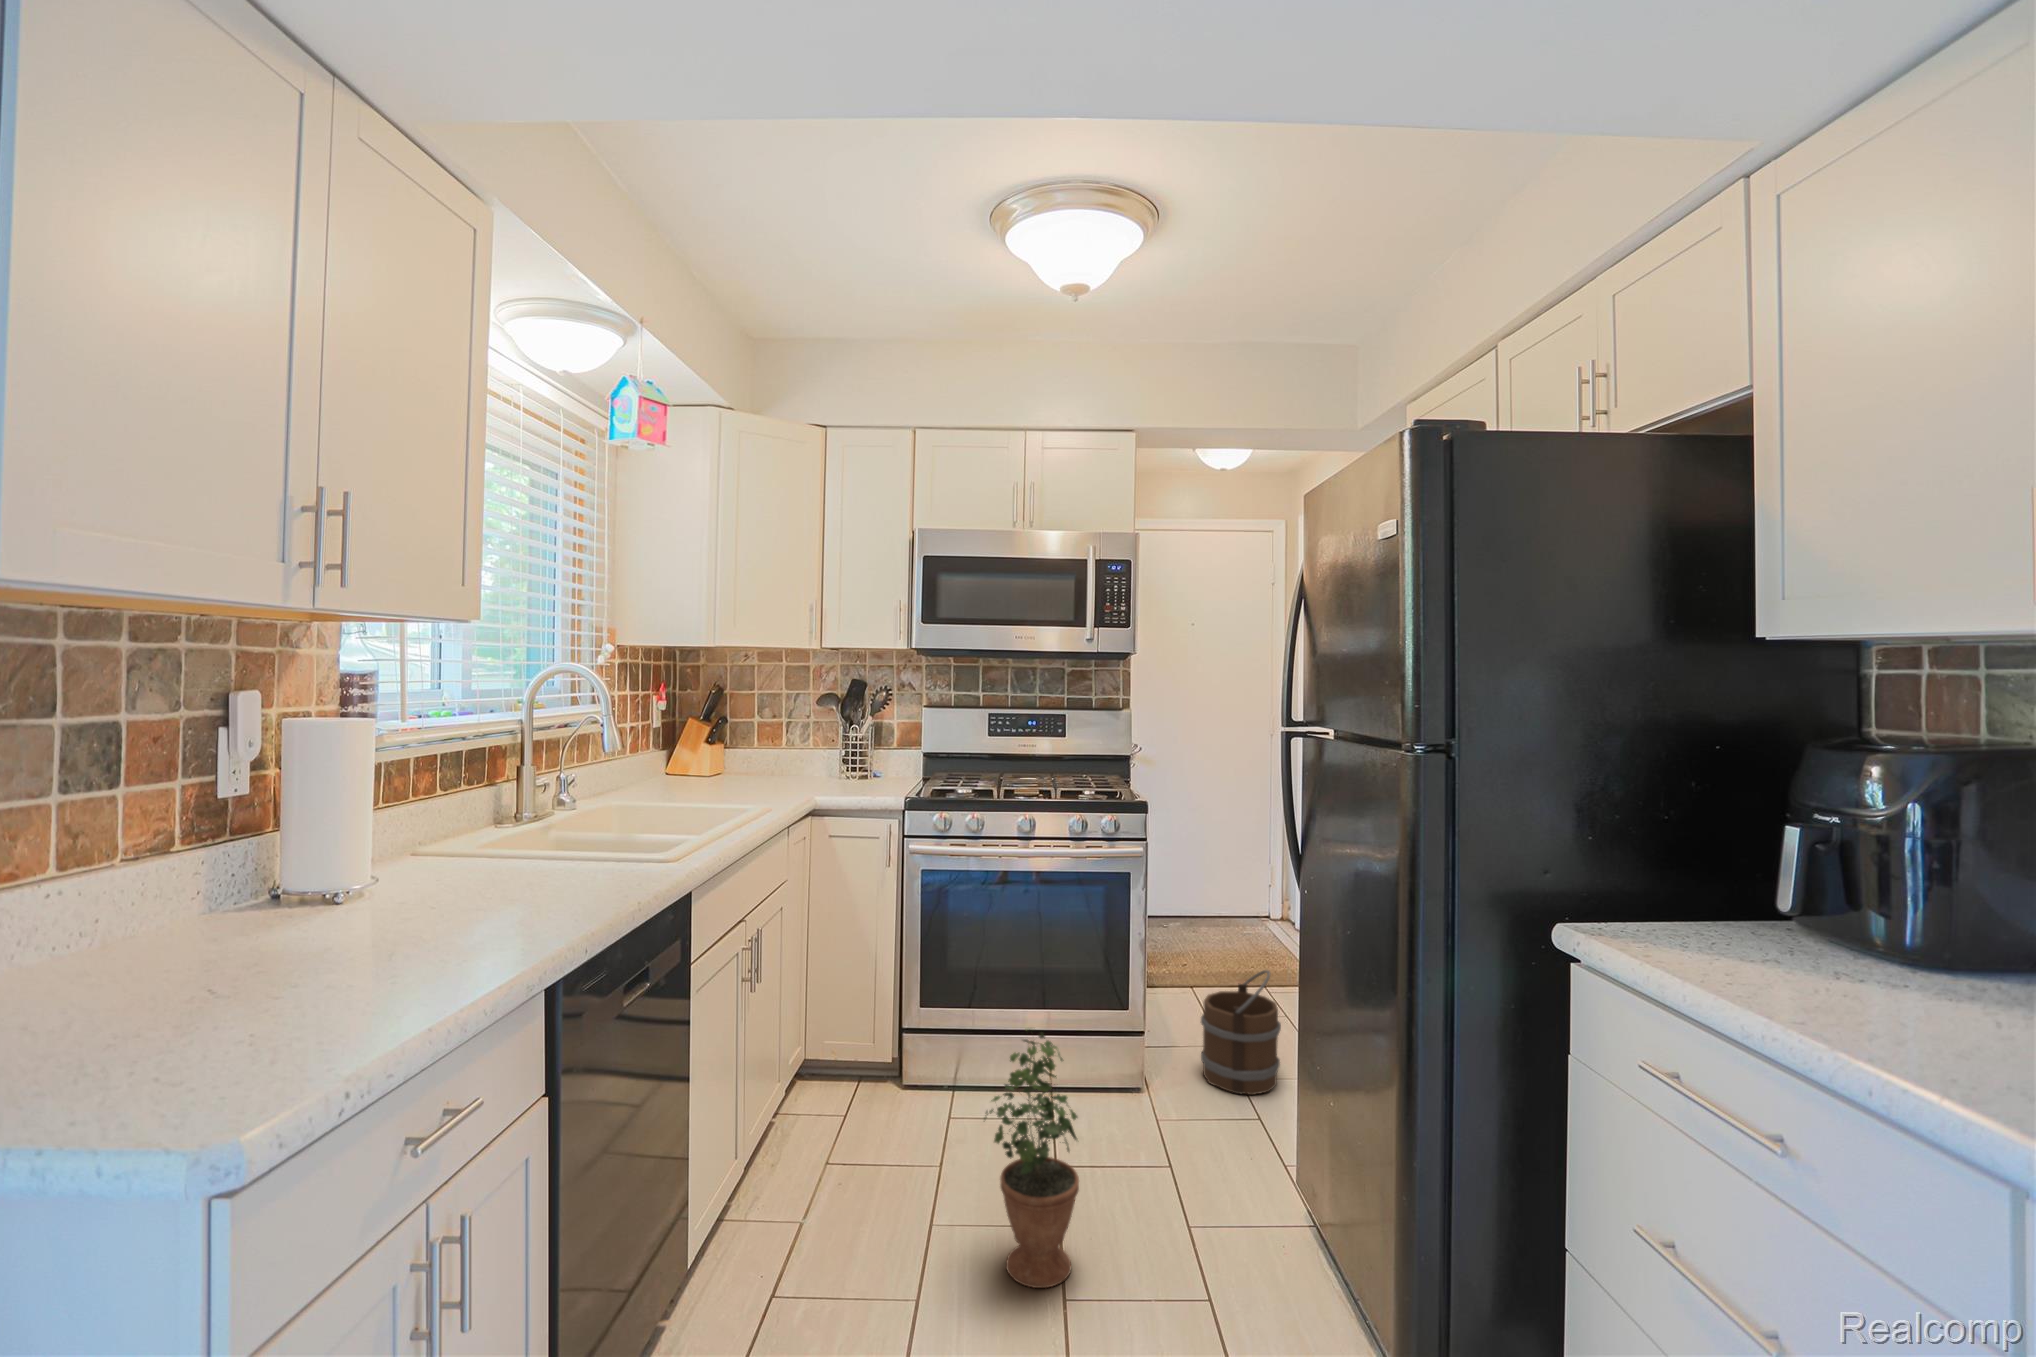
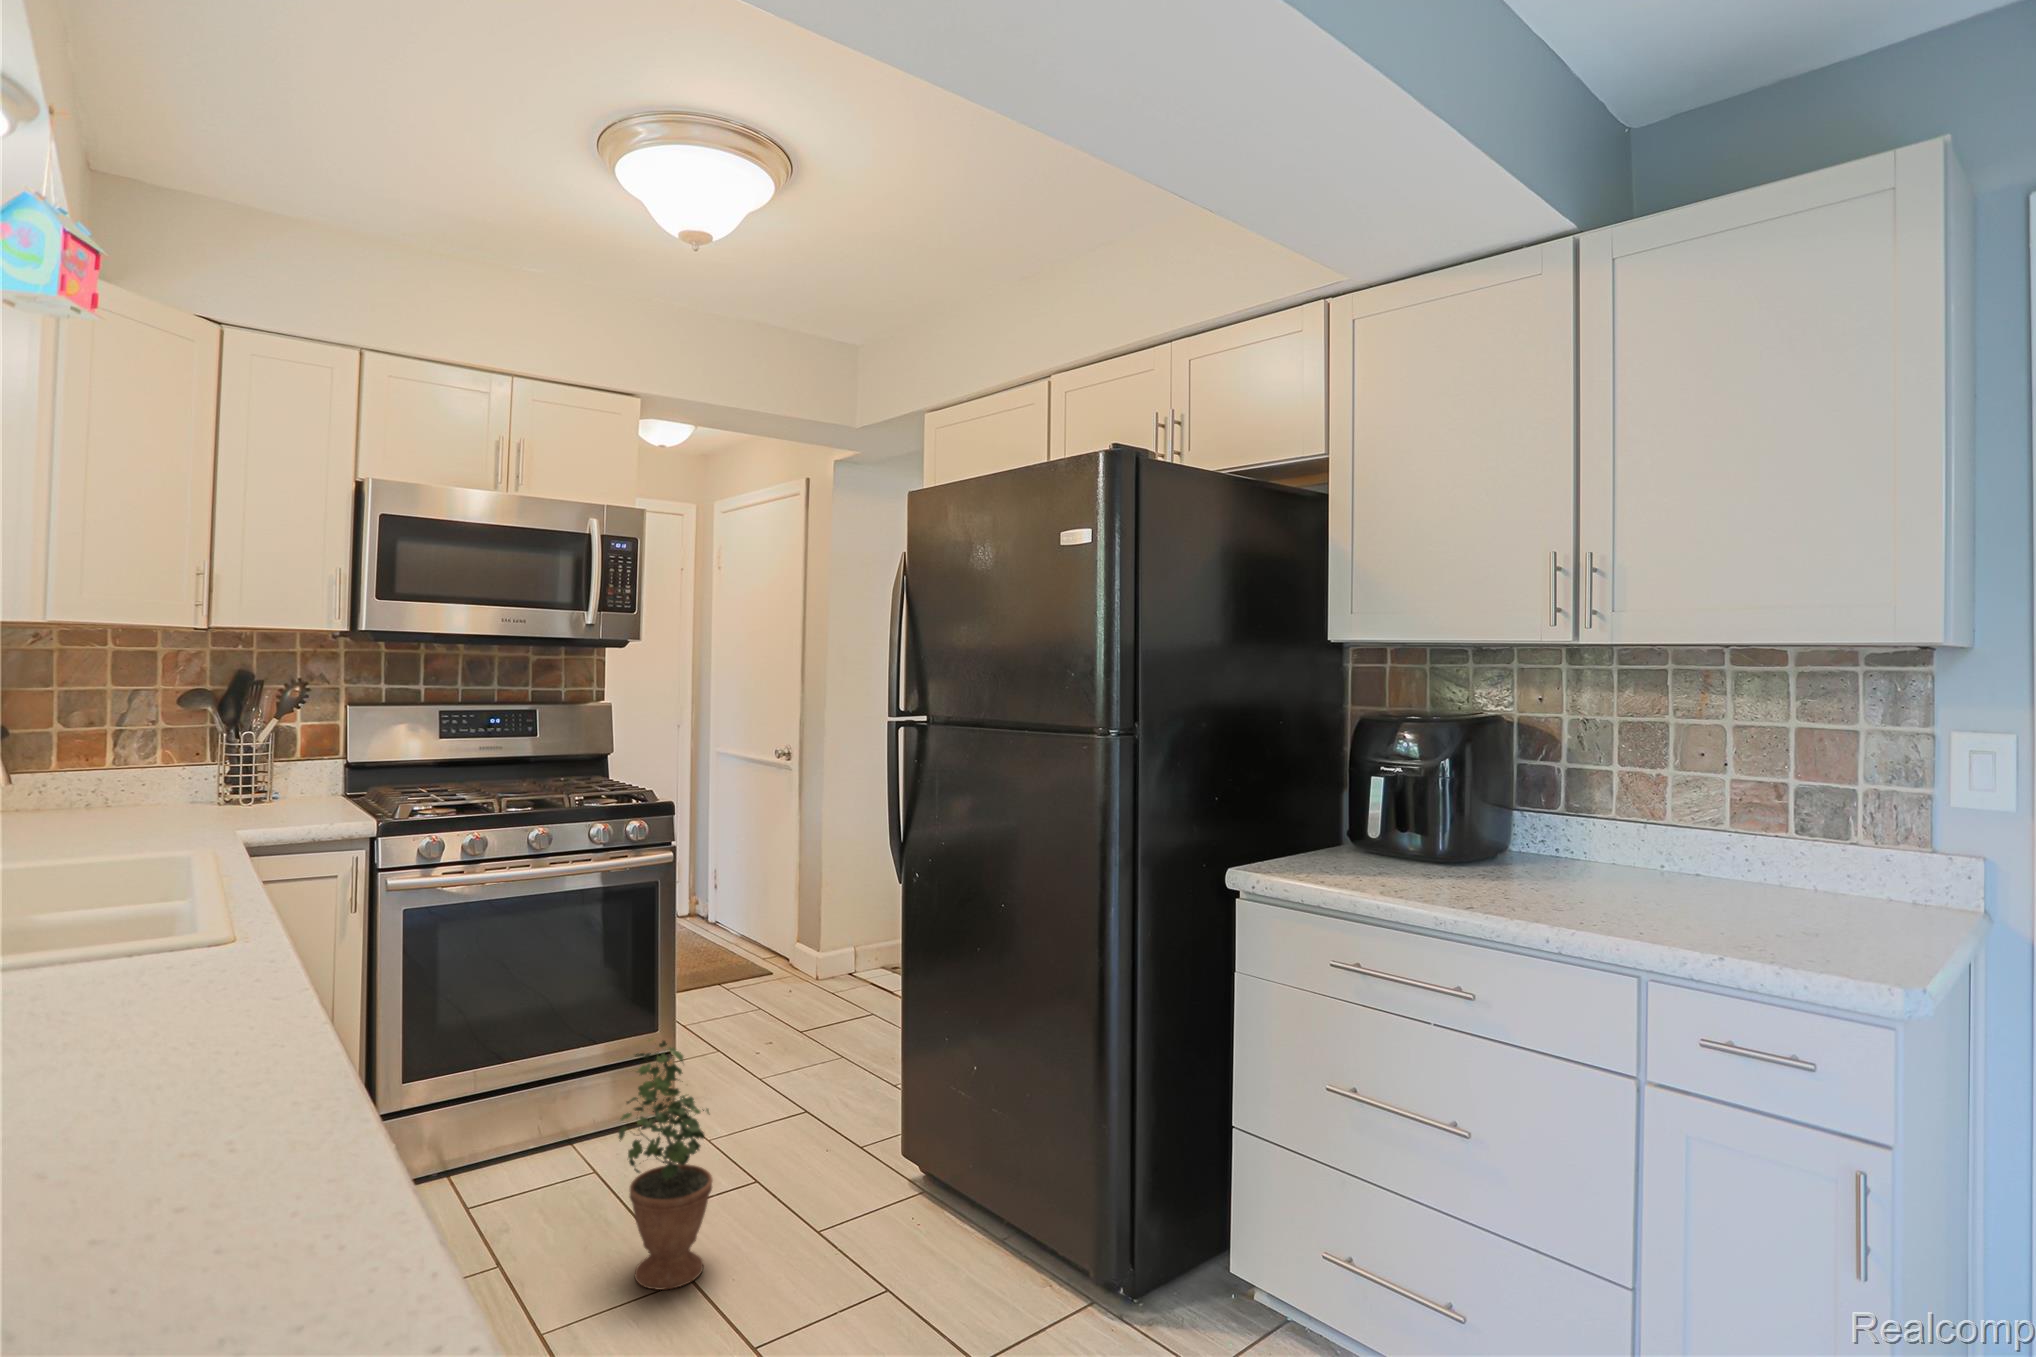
bucket: present [1201,970,1281,1095] -> none [717,961,796,1086]

